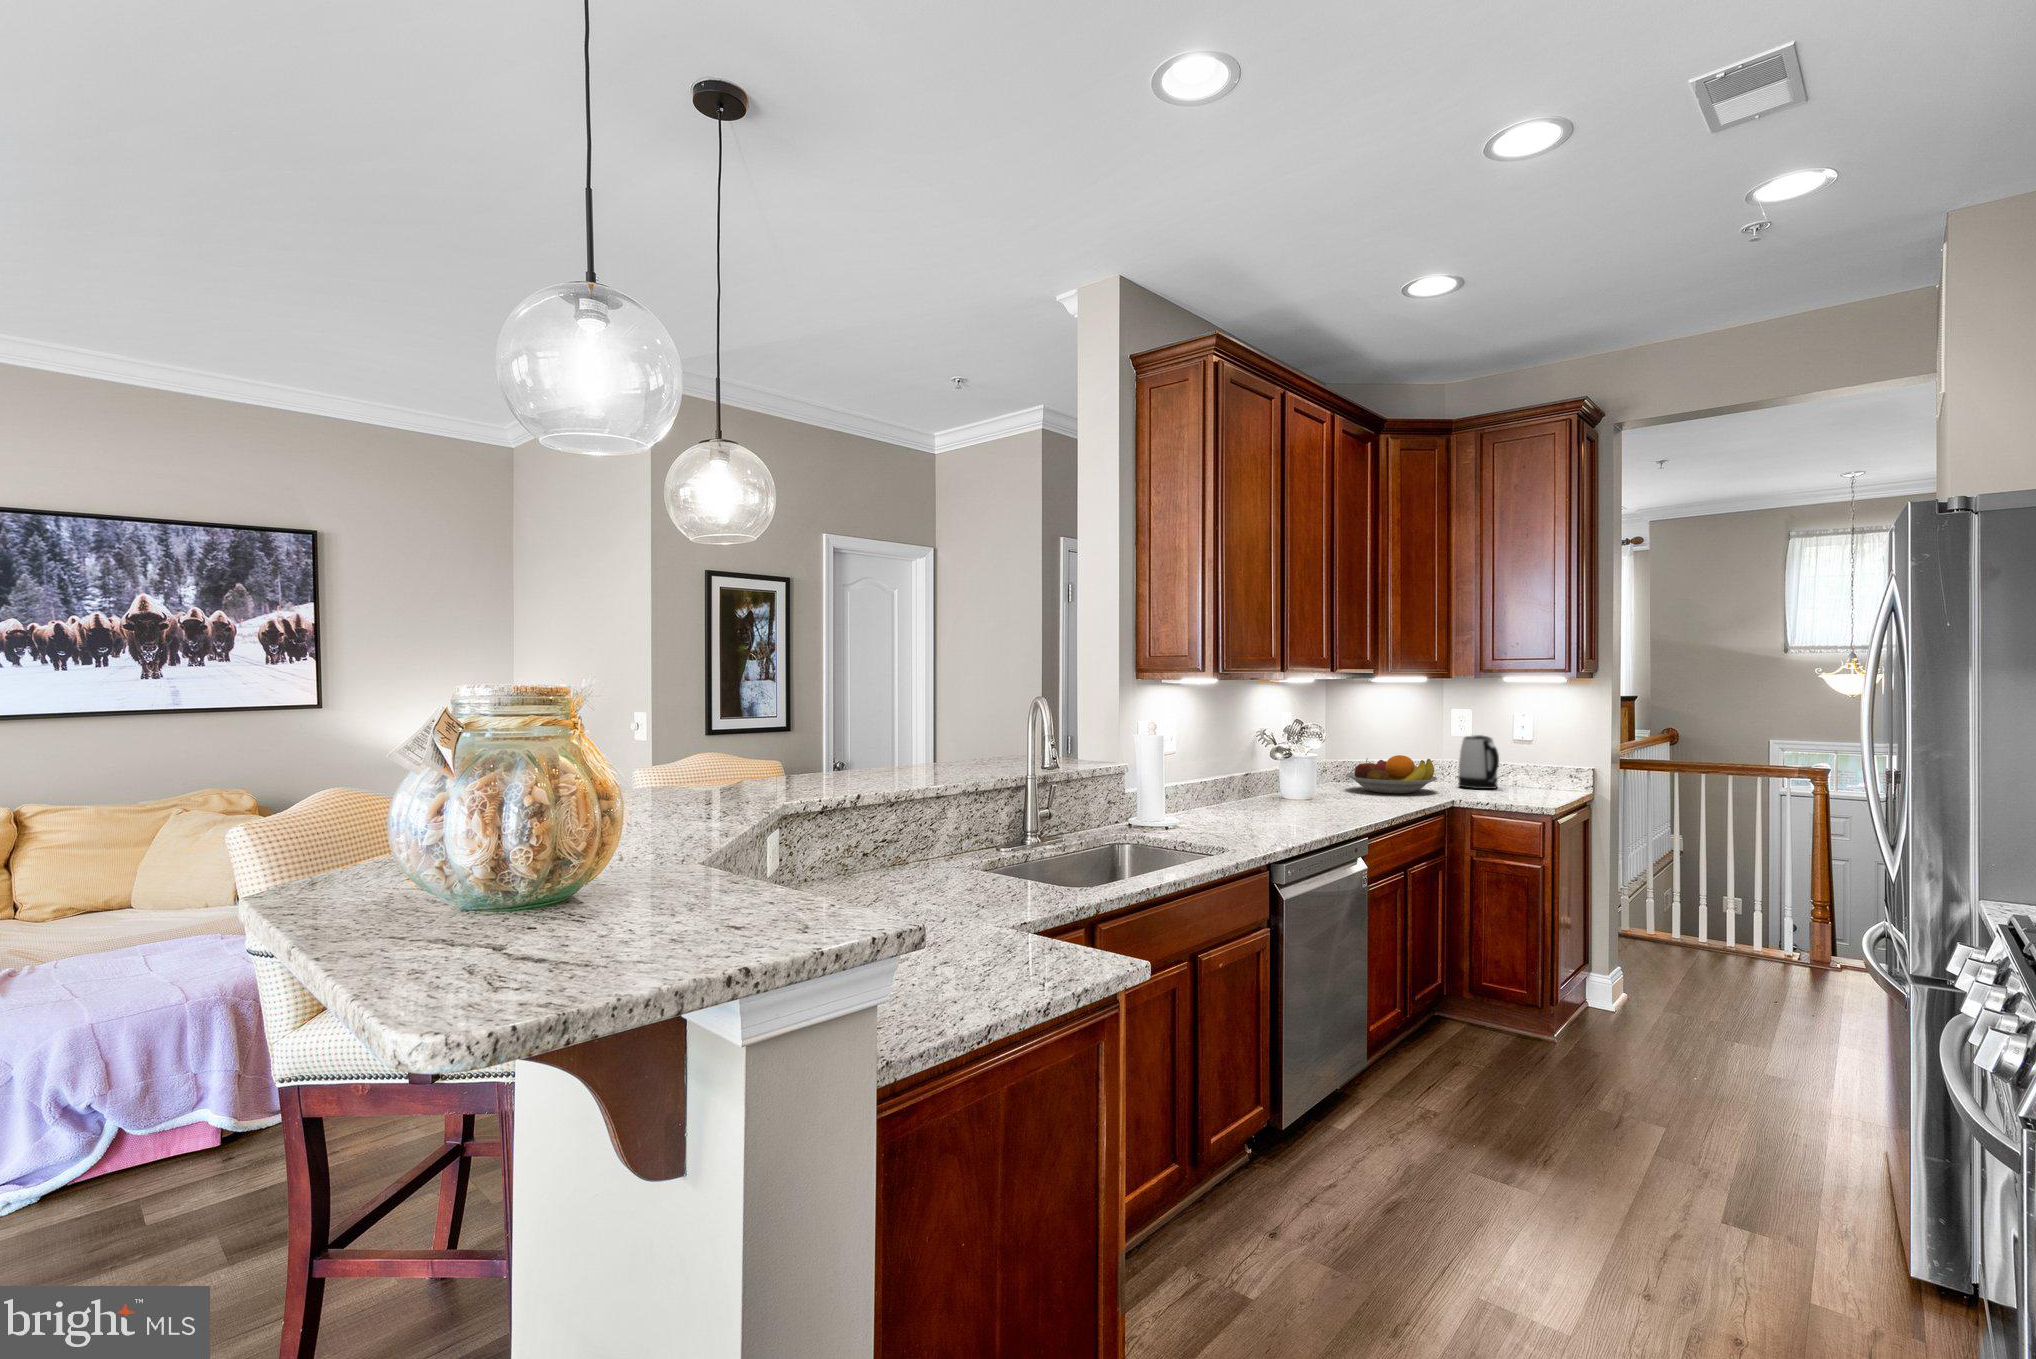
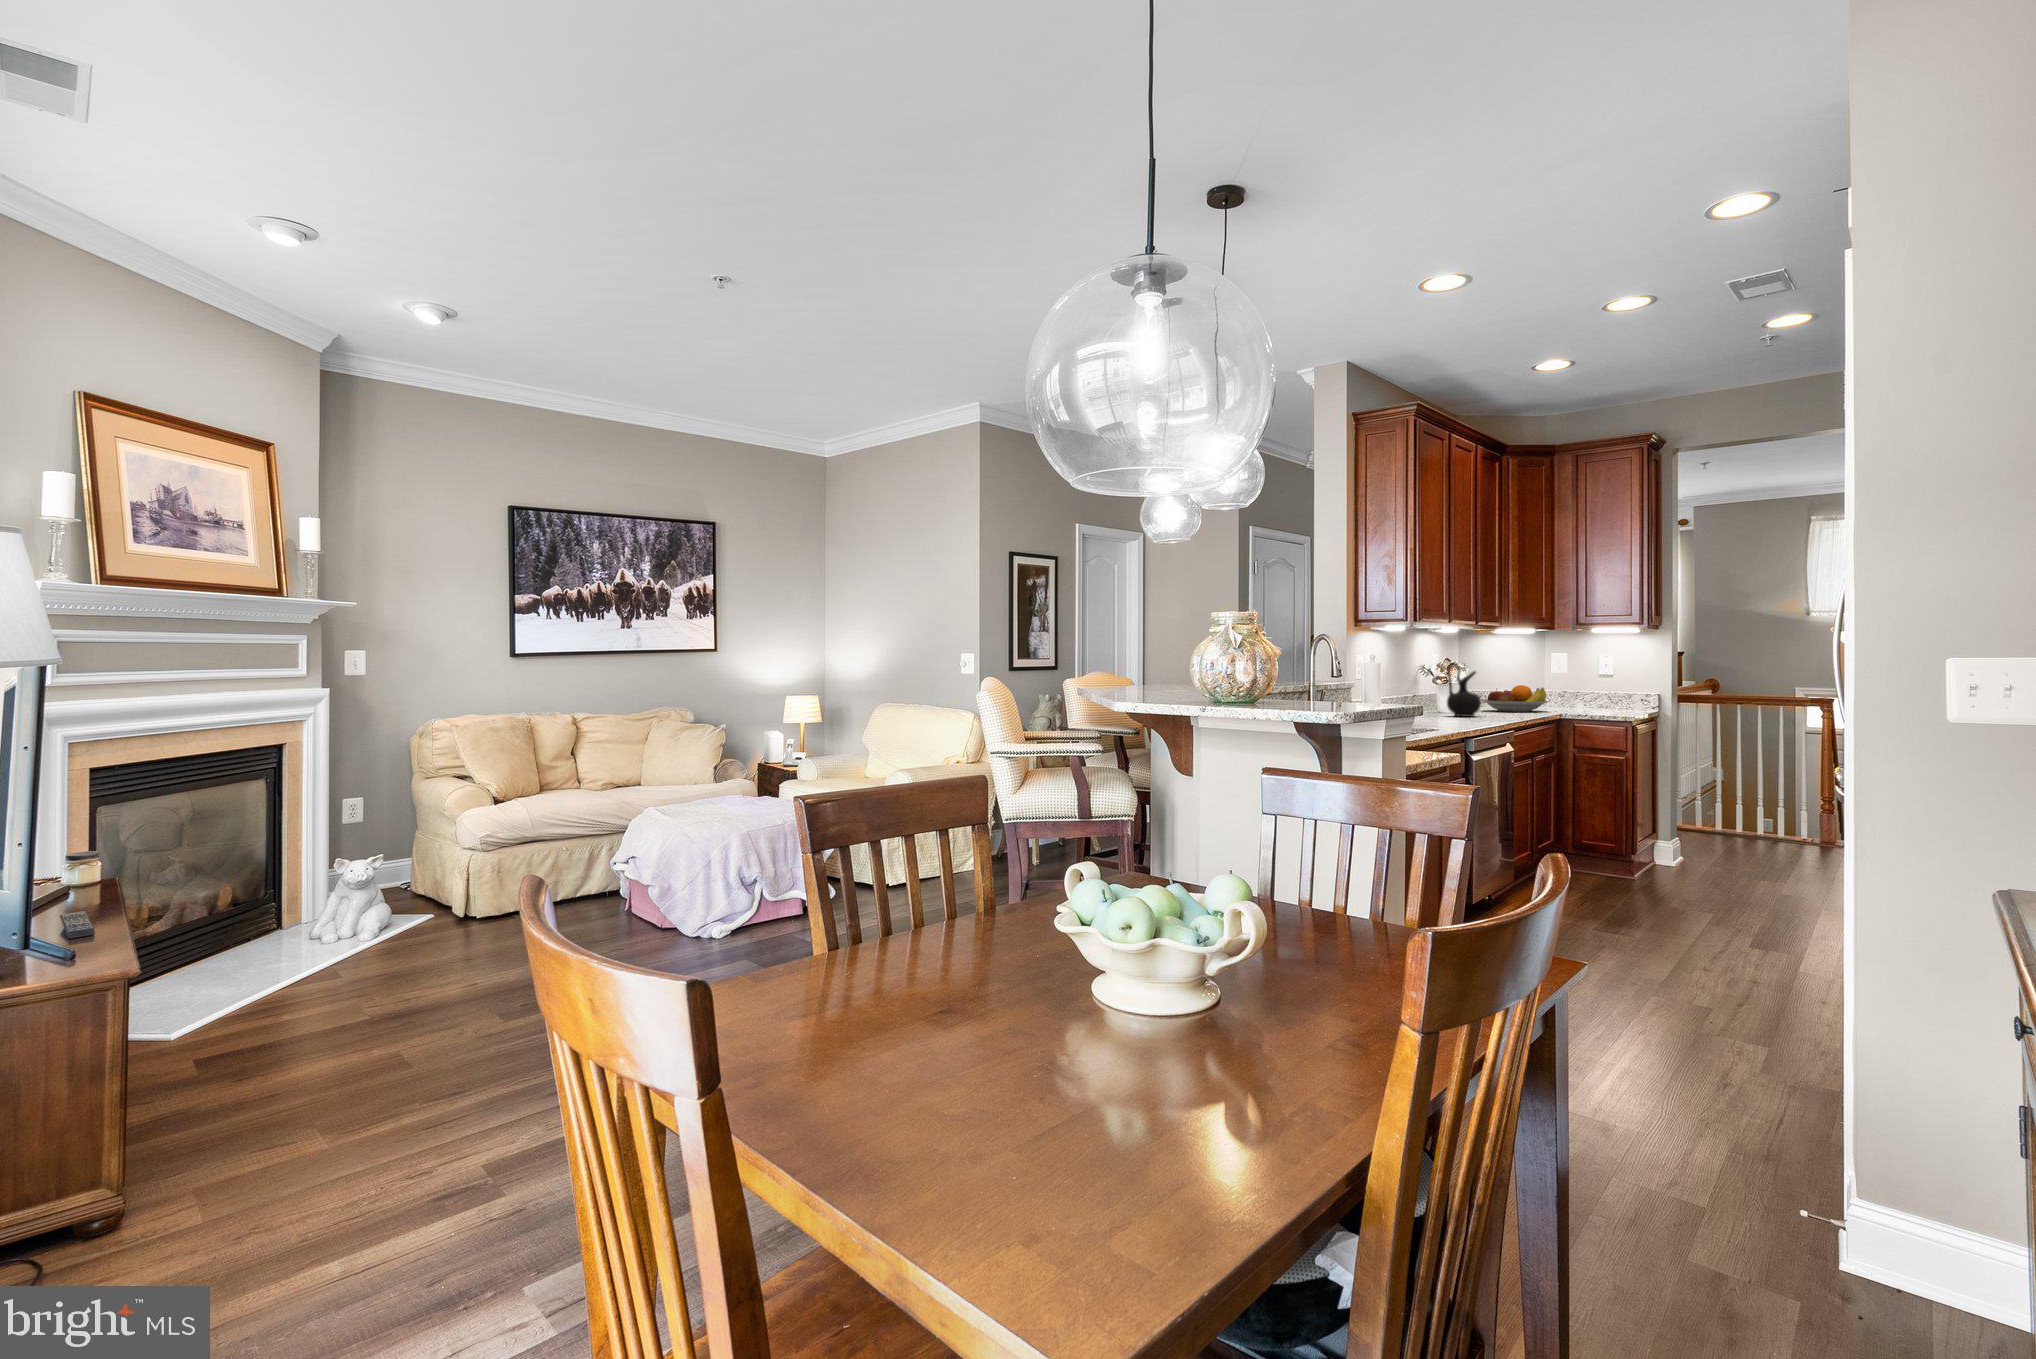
ceramic jug: none [1282,731,1332,811] -> present [1447,664,1481,717]
kettle: present [1458,735,1499,789] -> none [1562,672,1592,710]

